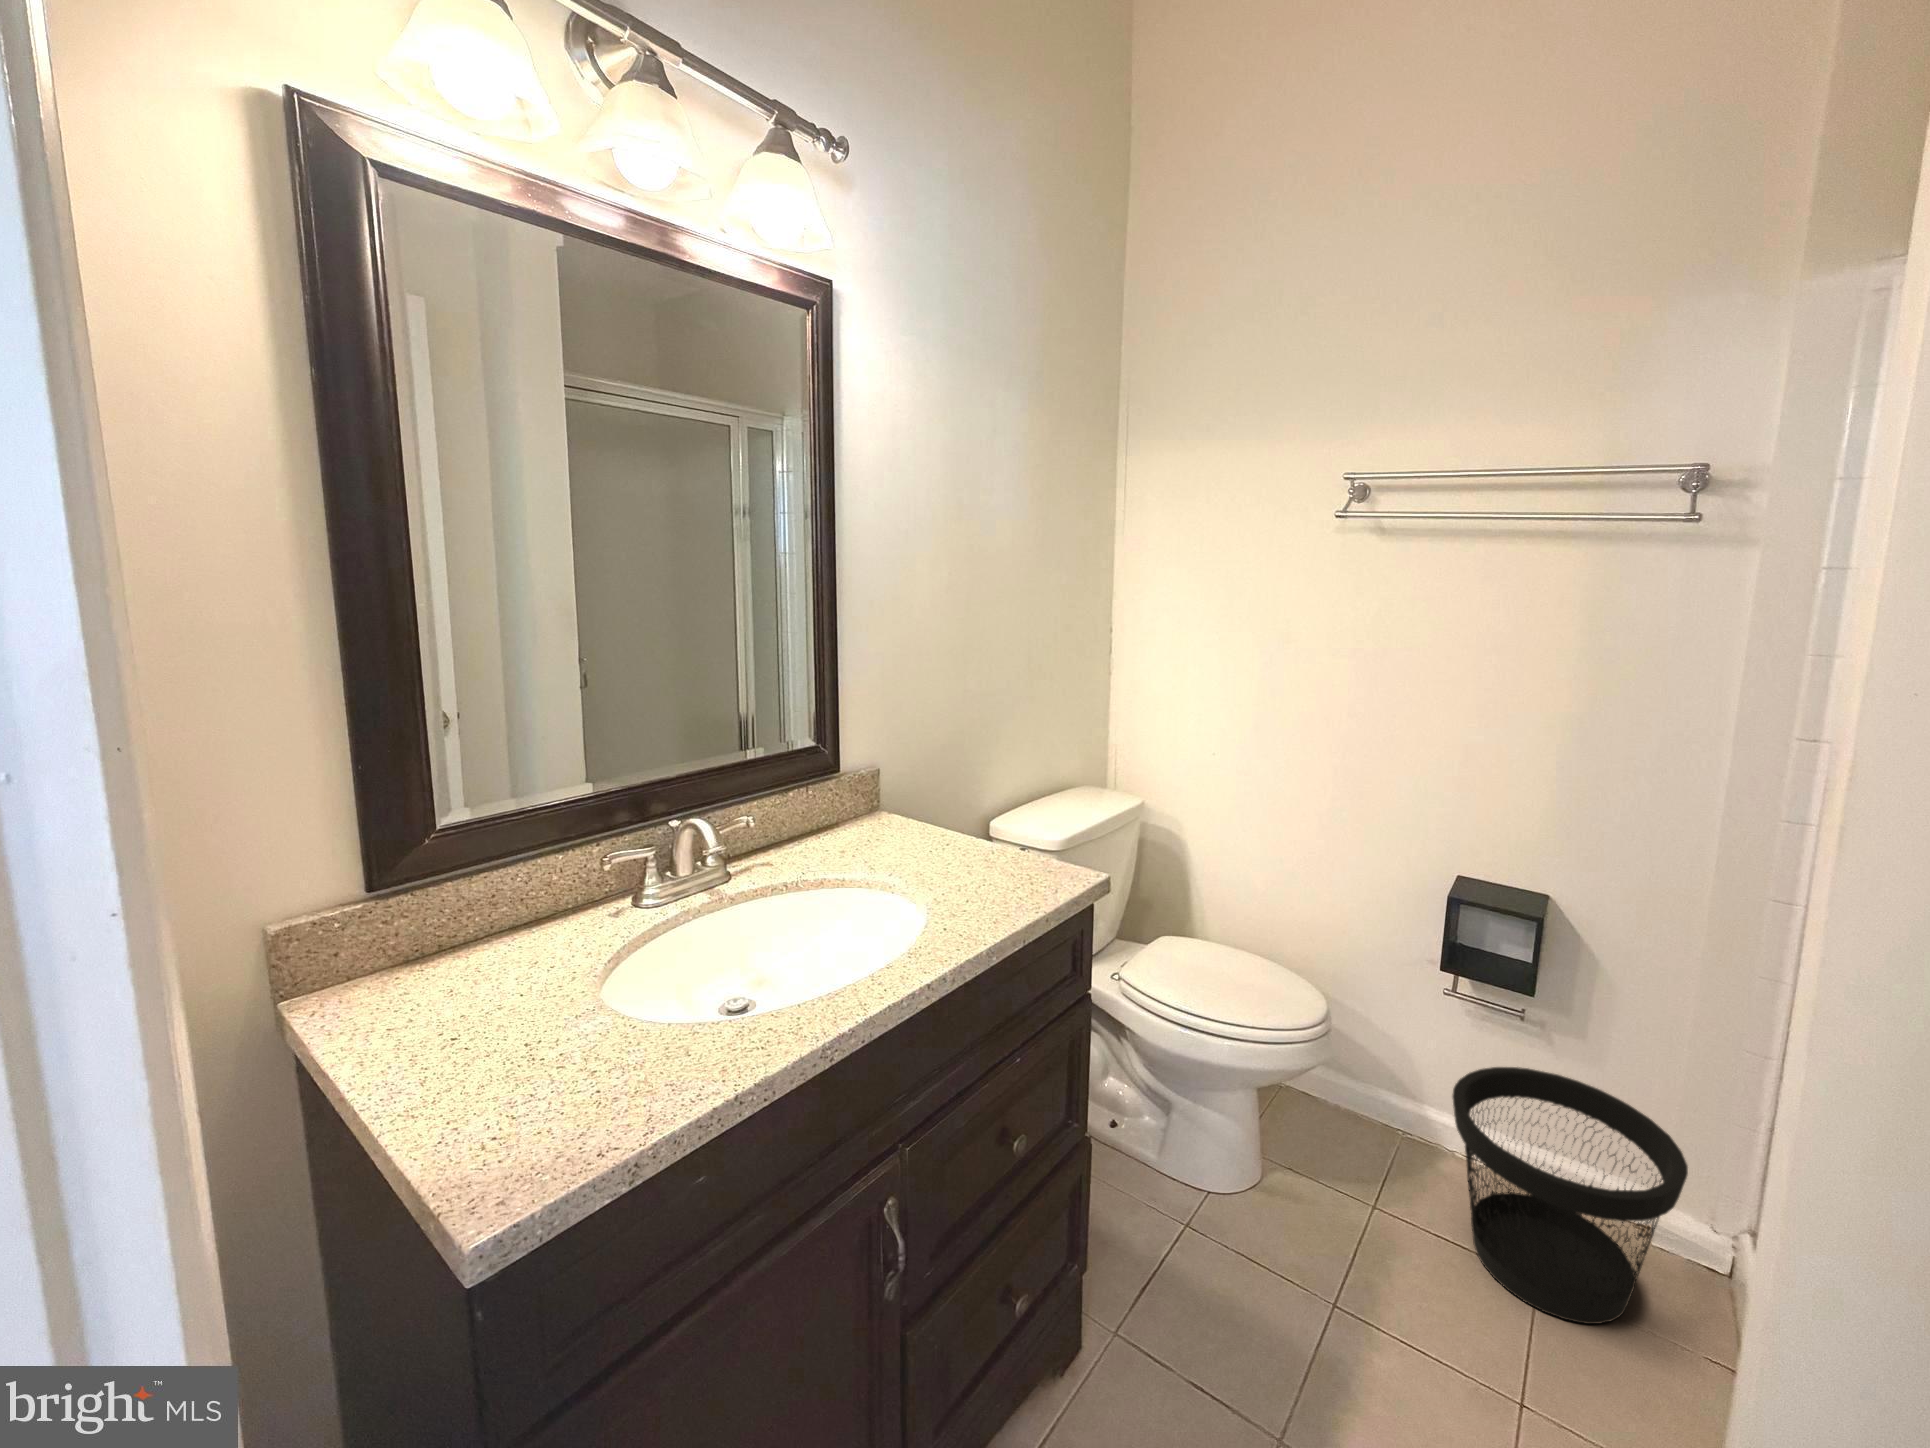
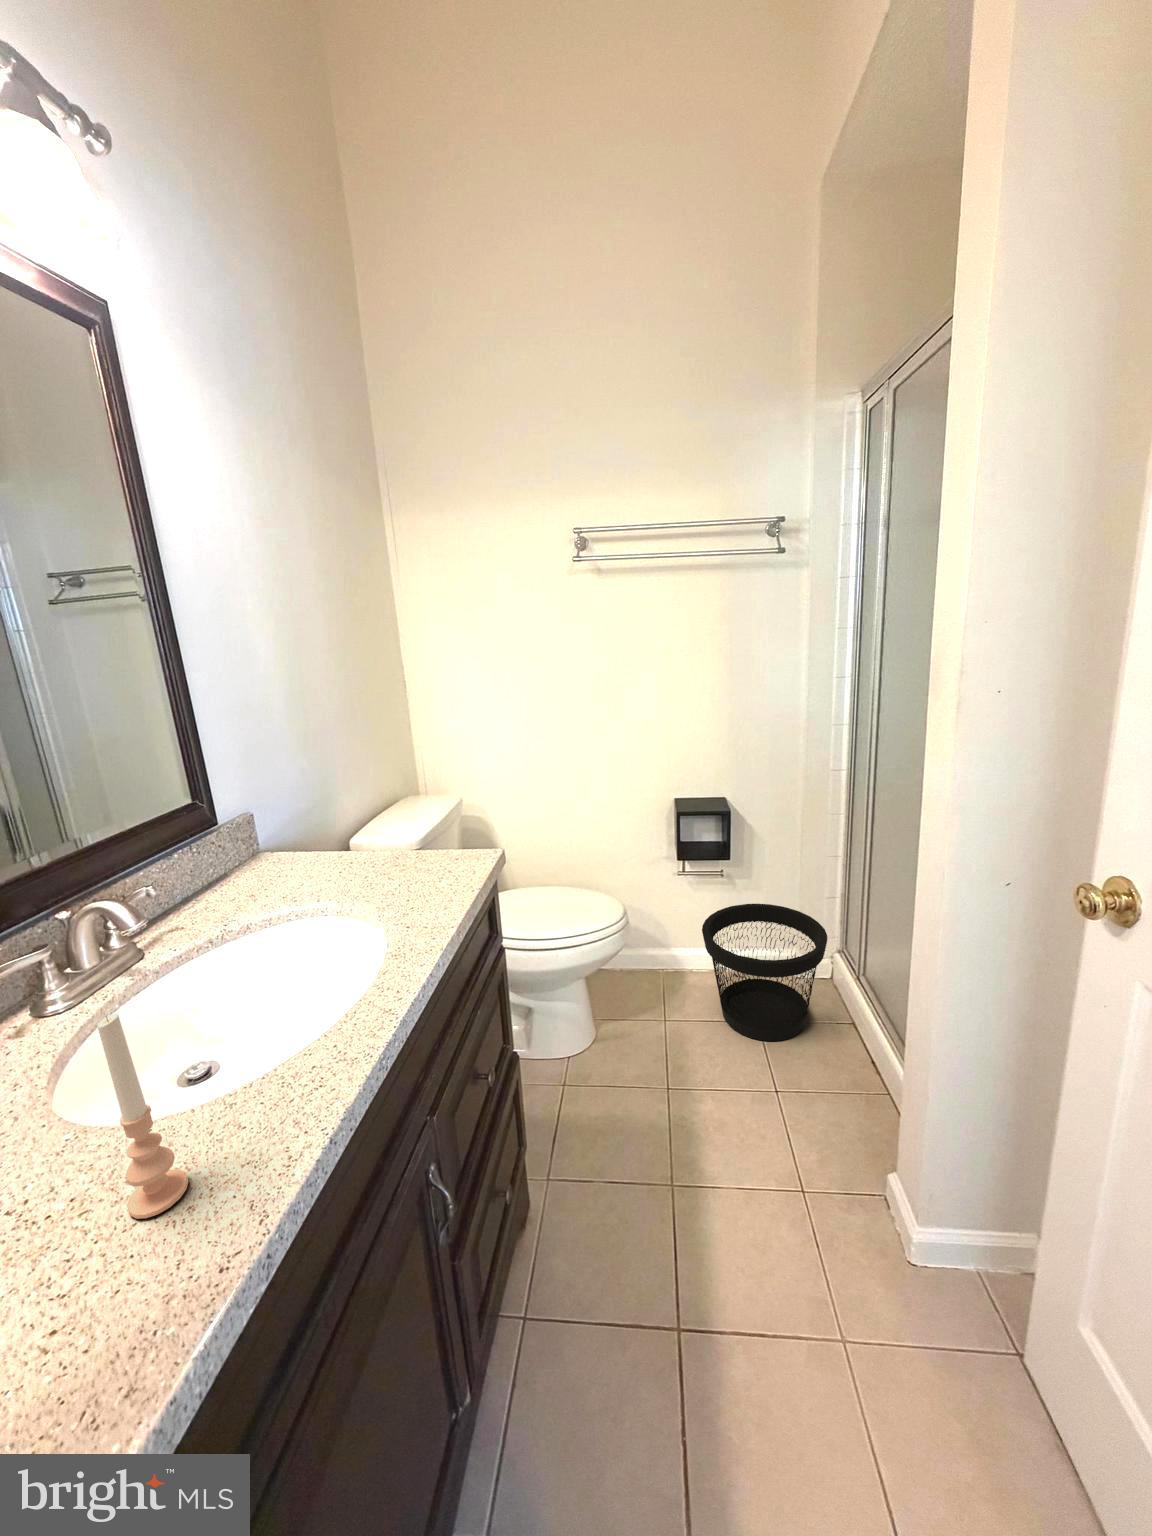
candle: none [580,909,629,1091] -> present [97,1013,188,1219]

